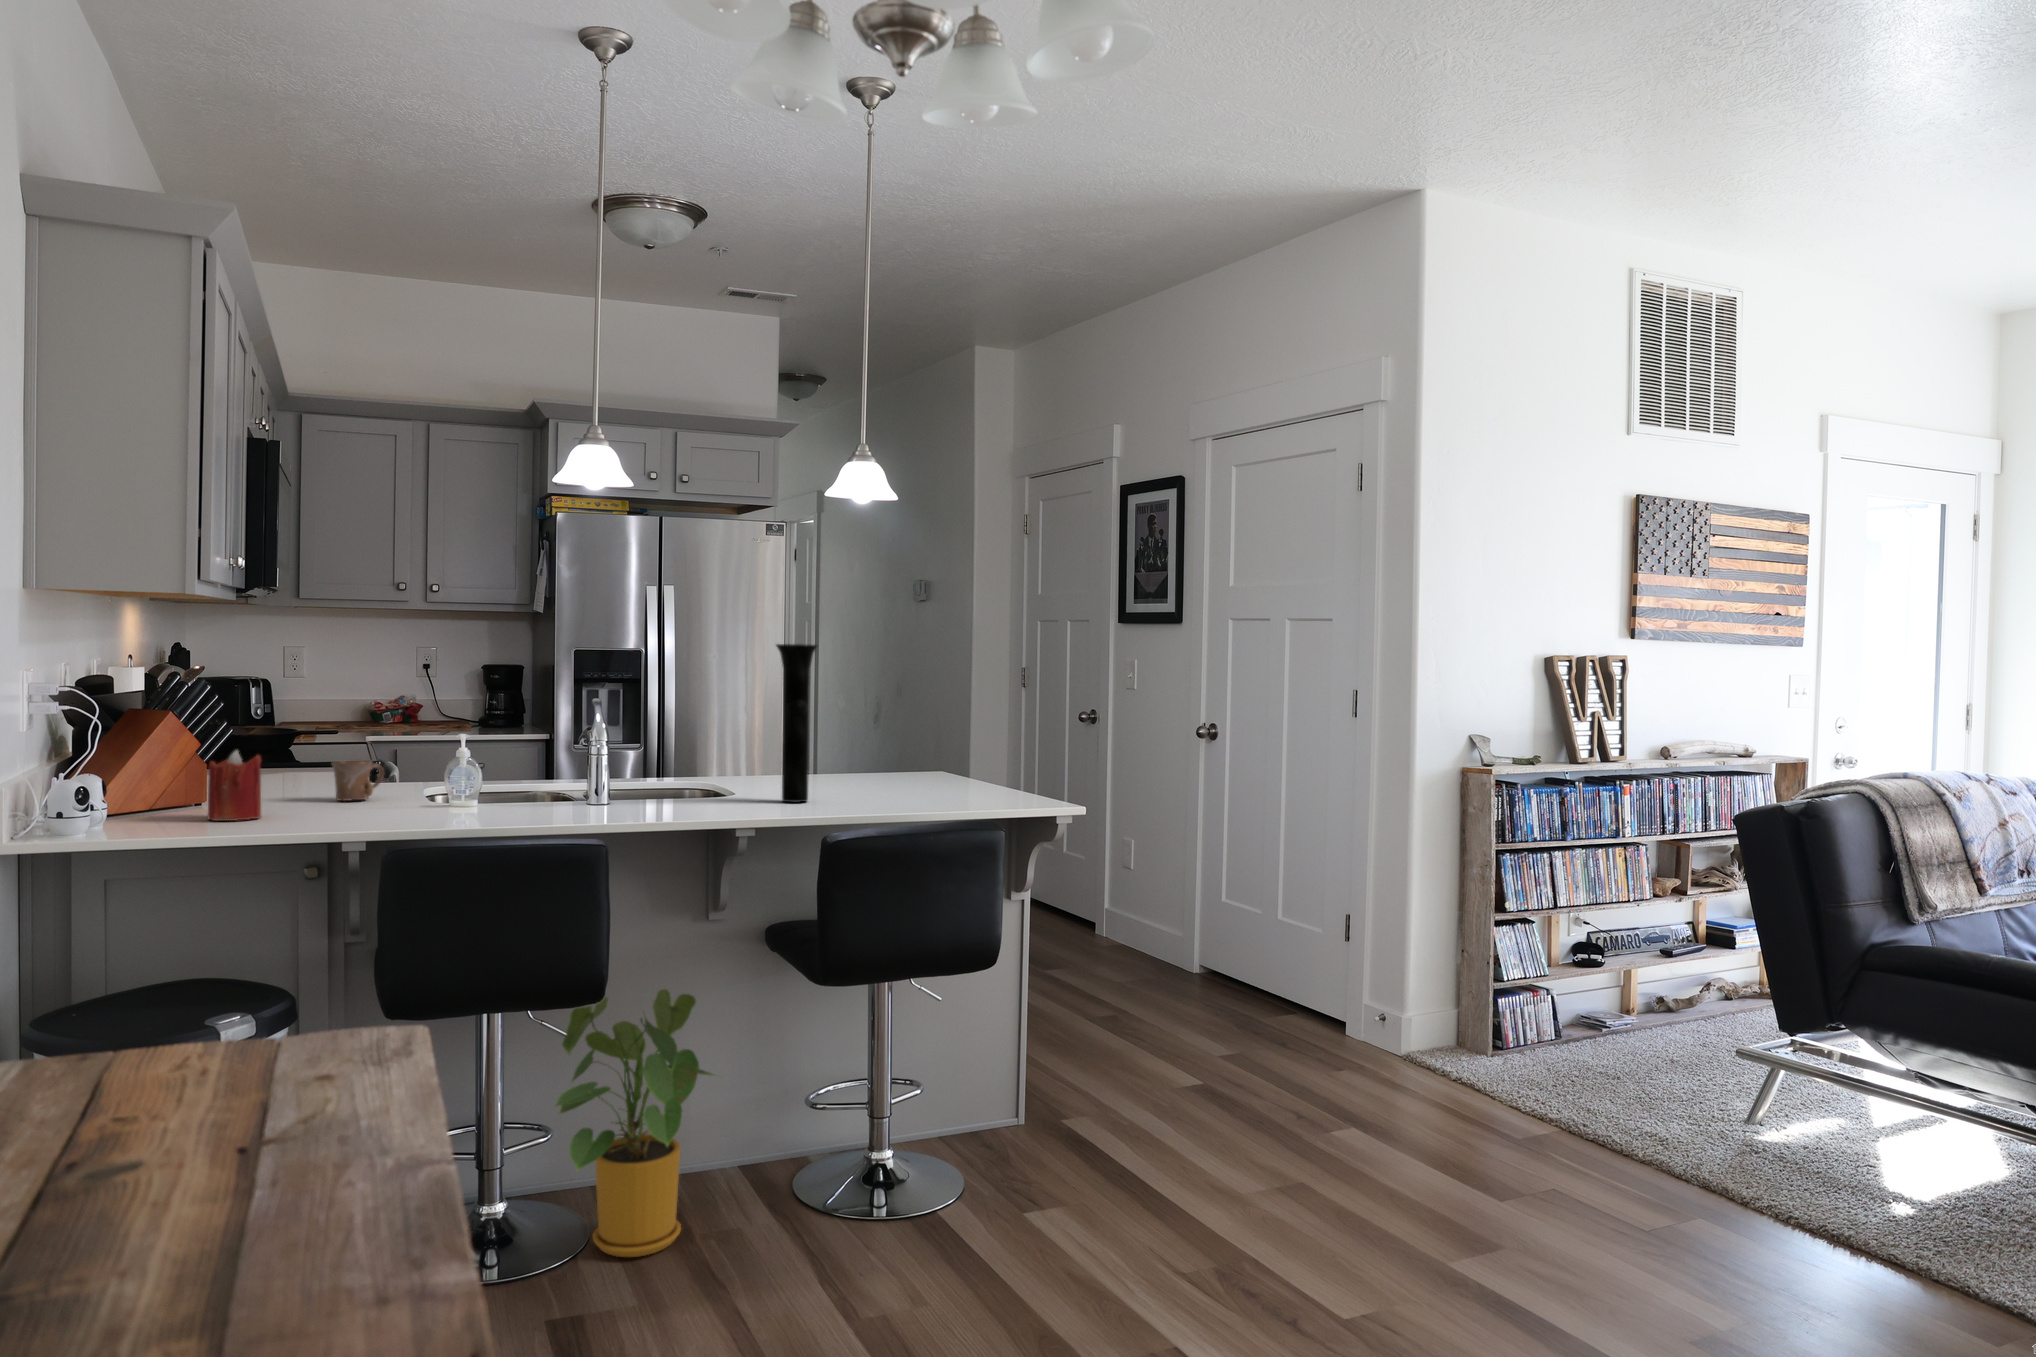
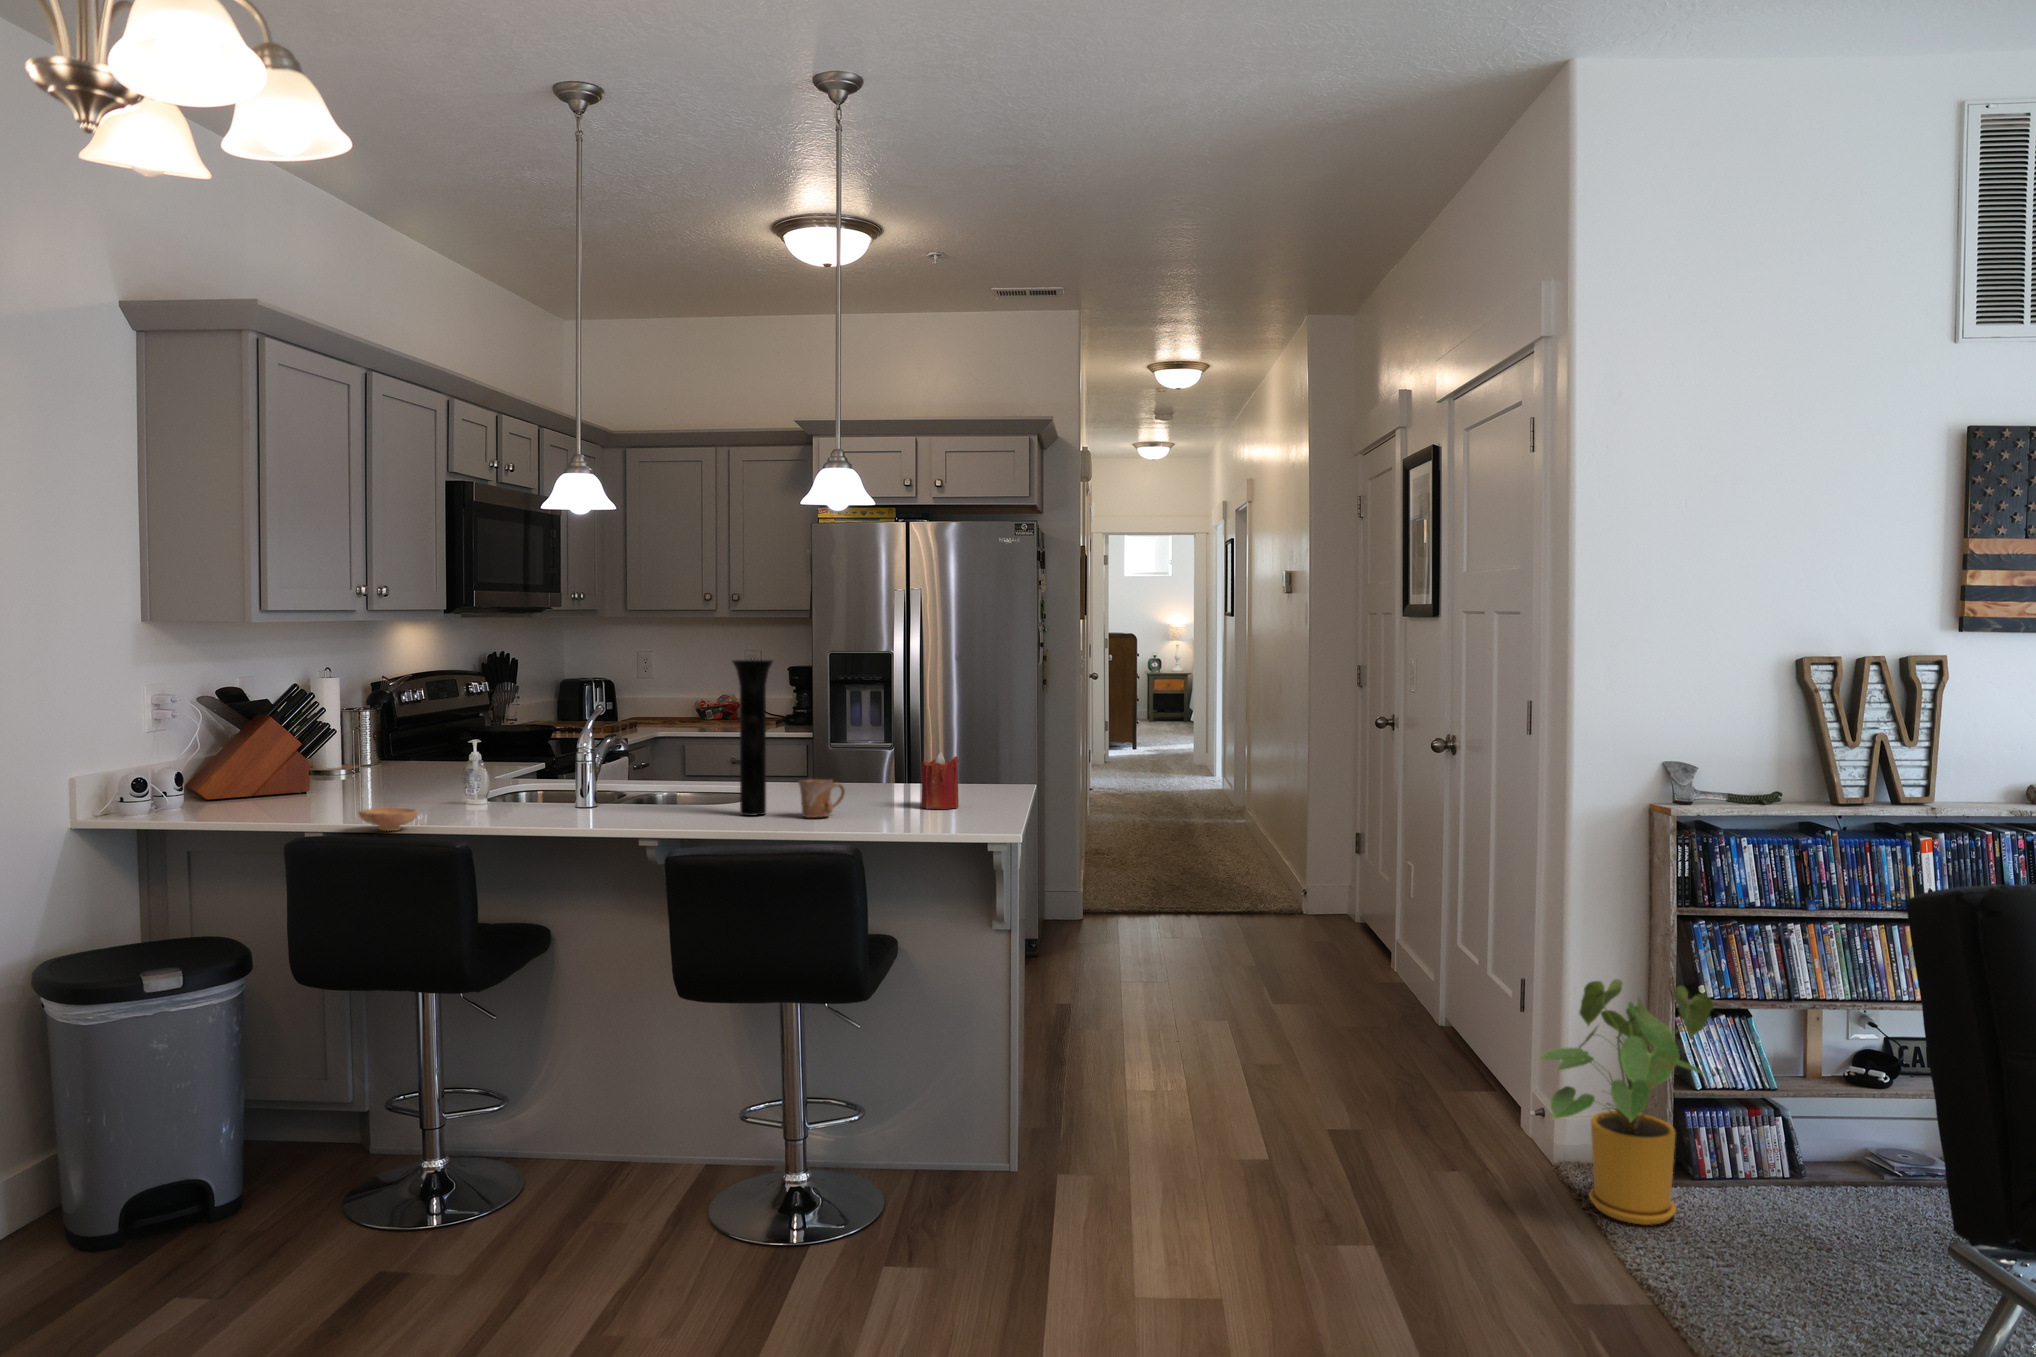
candle: present [207,750,261,821] -> present [922,752,959,809]
mug: present [332,760,384,801] -> present [799,779,845,818]
bowl: none [425,807,493,832] -> present [358,807,418,831]
house plant: present [555,989,713,1257] -> present [1540,979,1714,1225]

